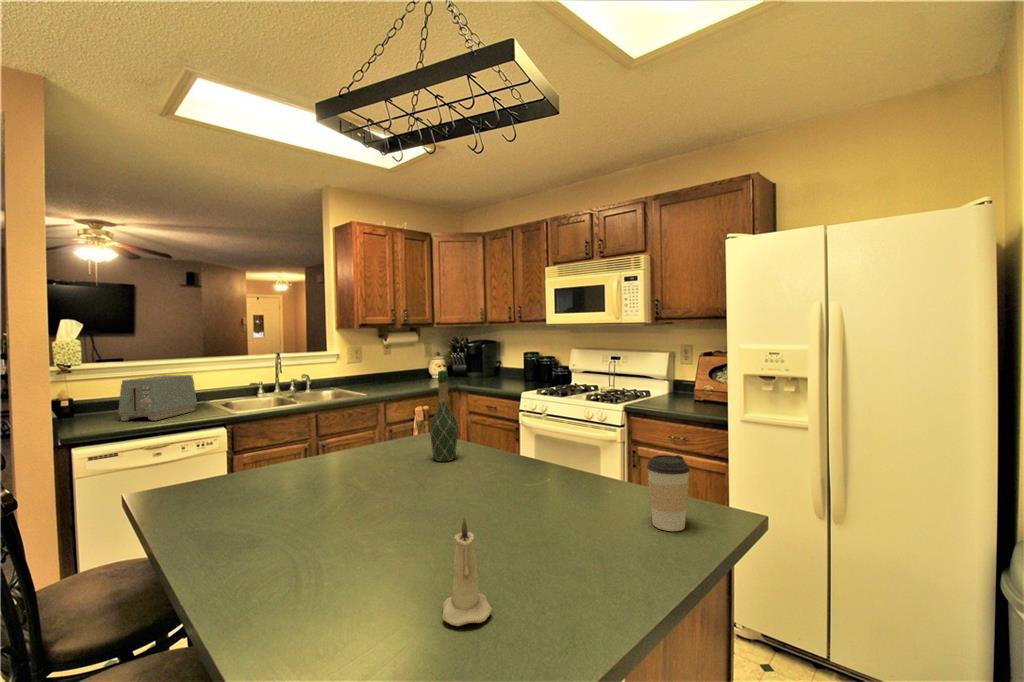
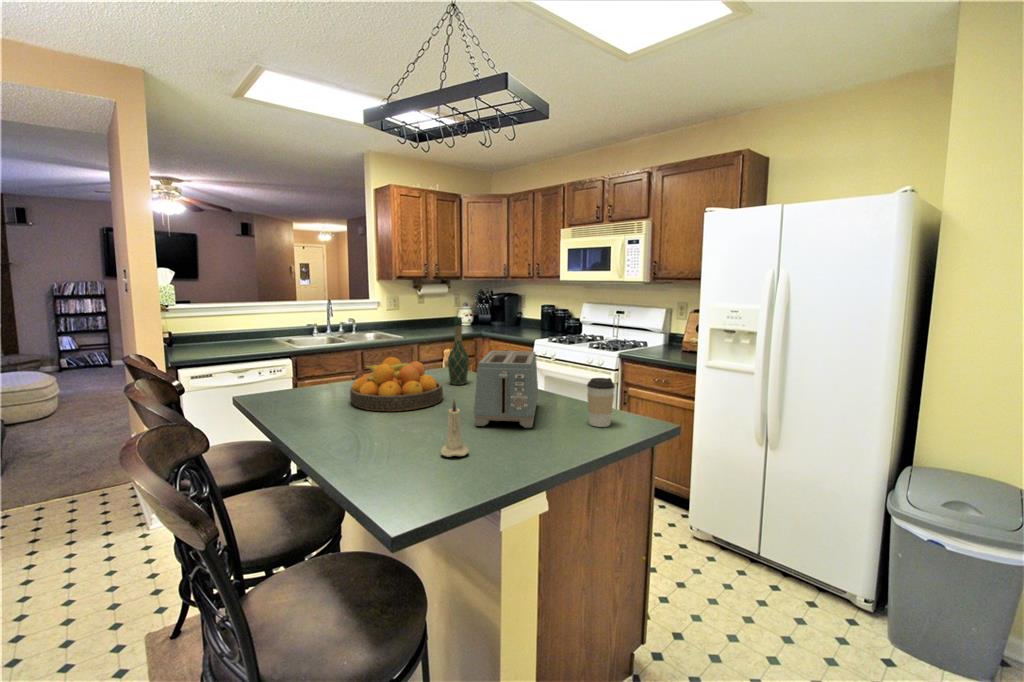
toaster: present [118,375,197,421] -> present [474,351,538,428]
fruit bowl: none [292,430,427,517] -> present [350,357,443,411]

